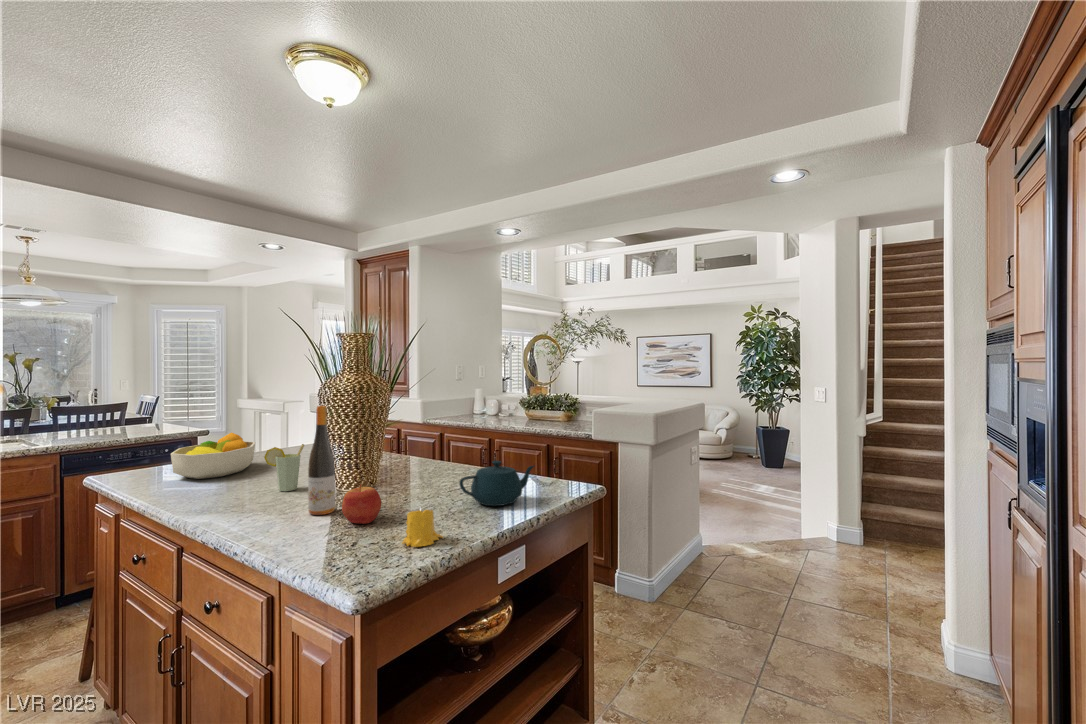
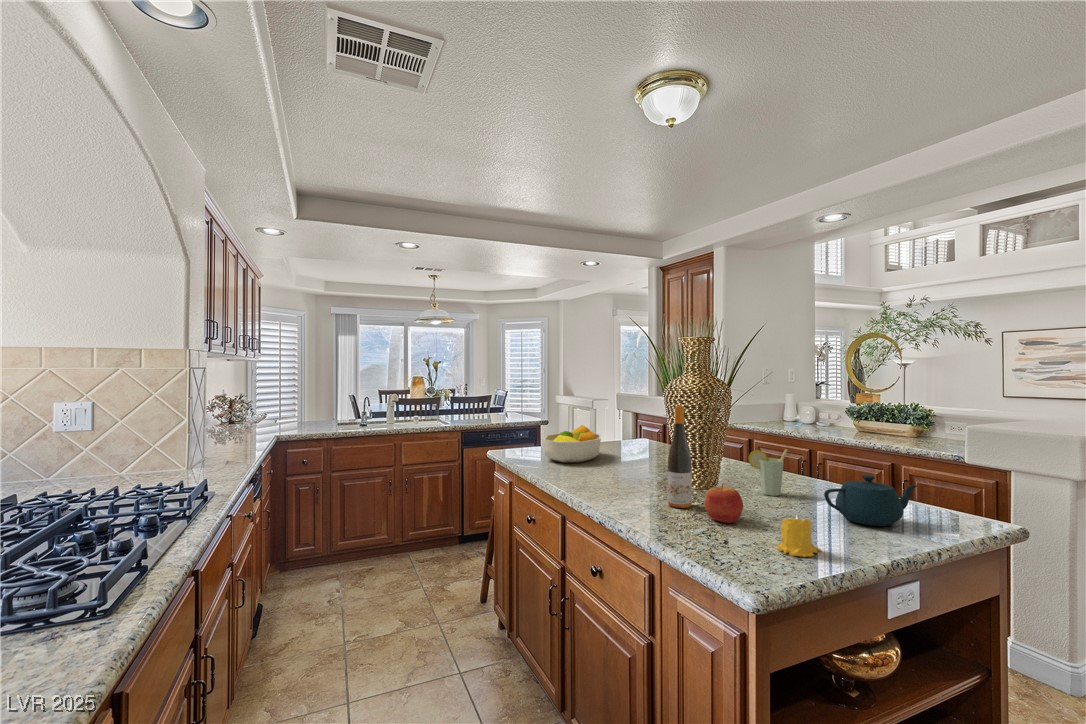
cup: present [264,444,304,491] -> present [748,449,788,496]

